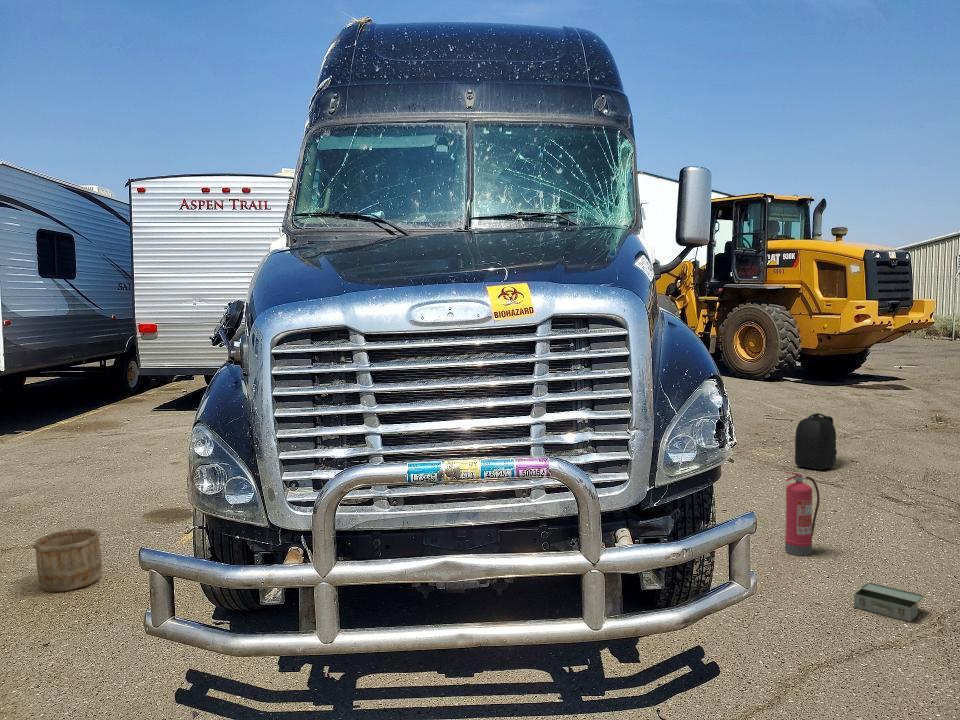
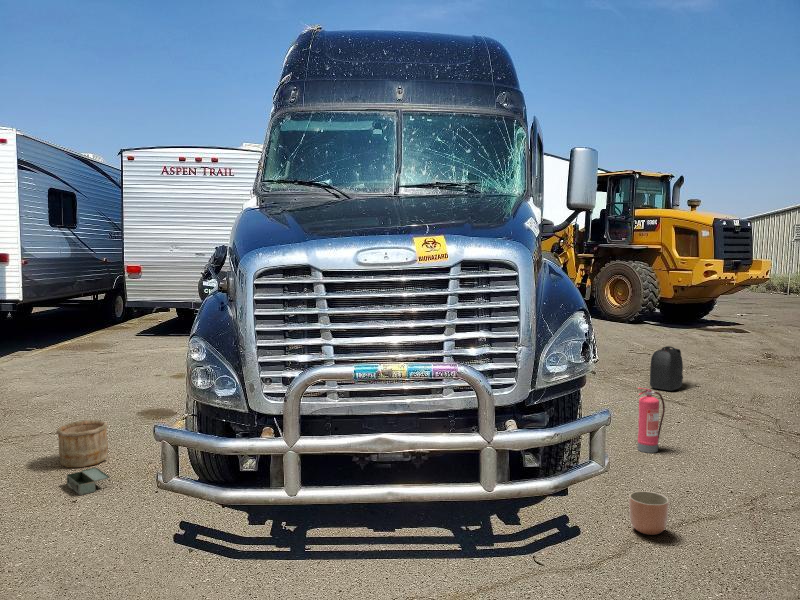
toolbox: present [854,583,924,622] -> present [67,468,110,495]
planter: none [782,616,835,675] -> present [629,491,669,535]

